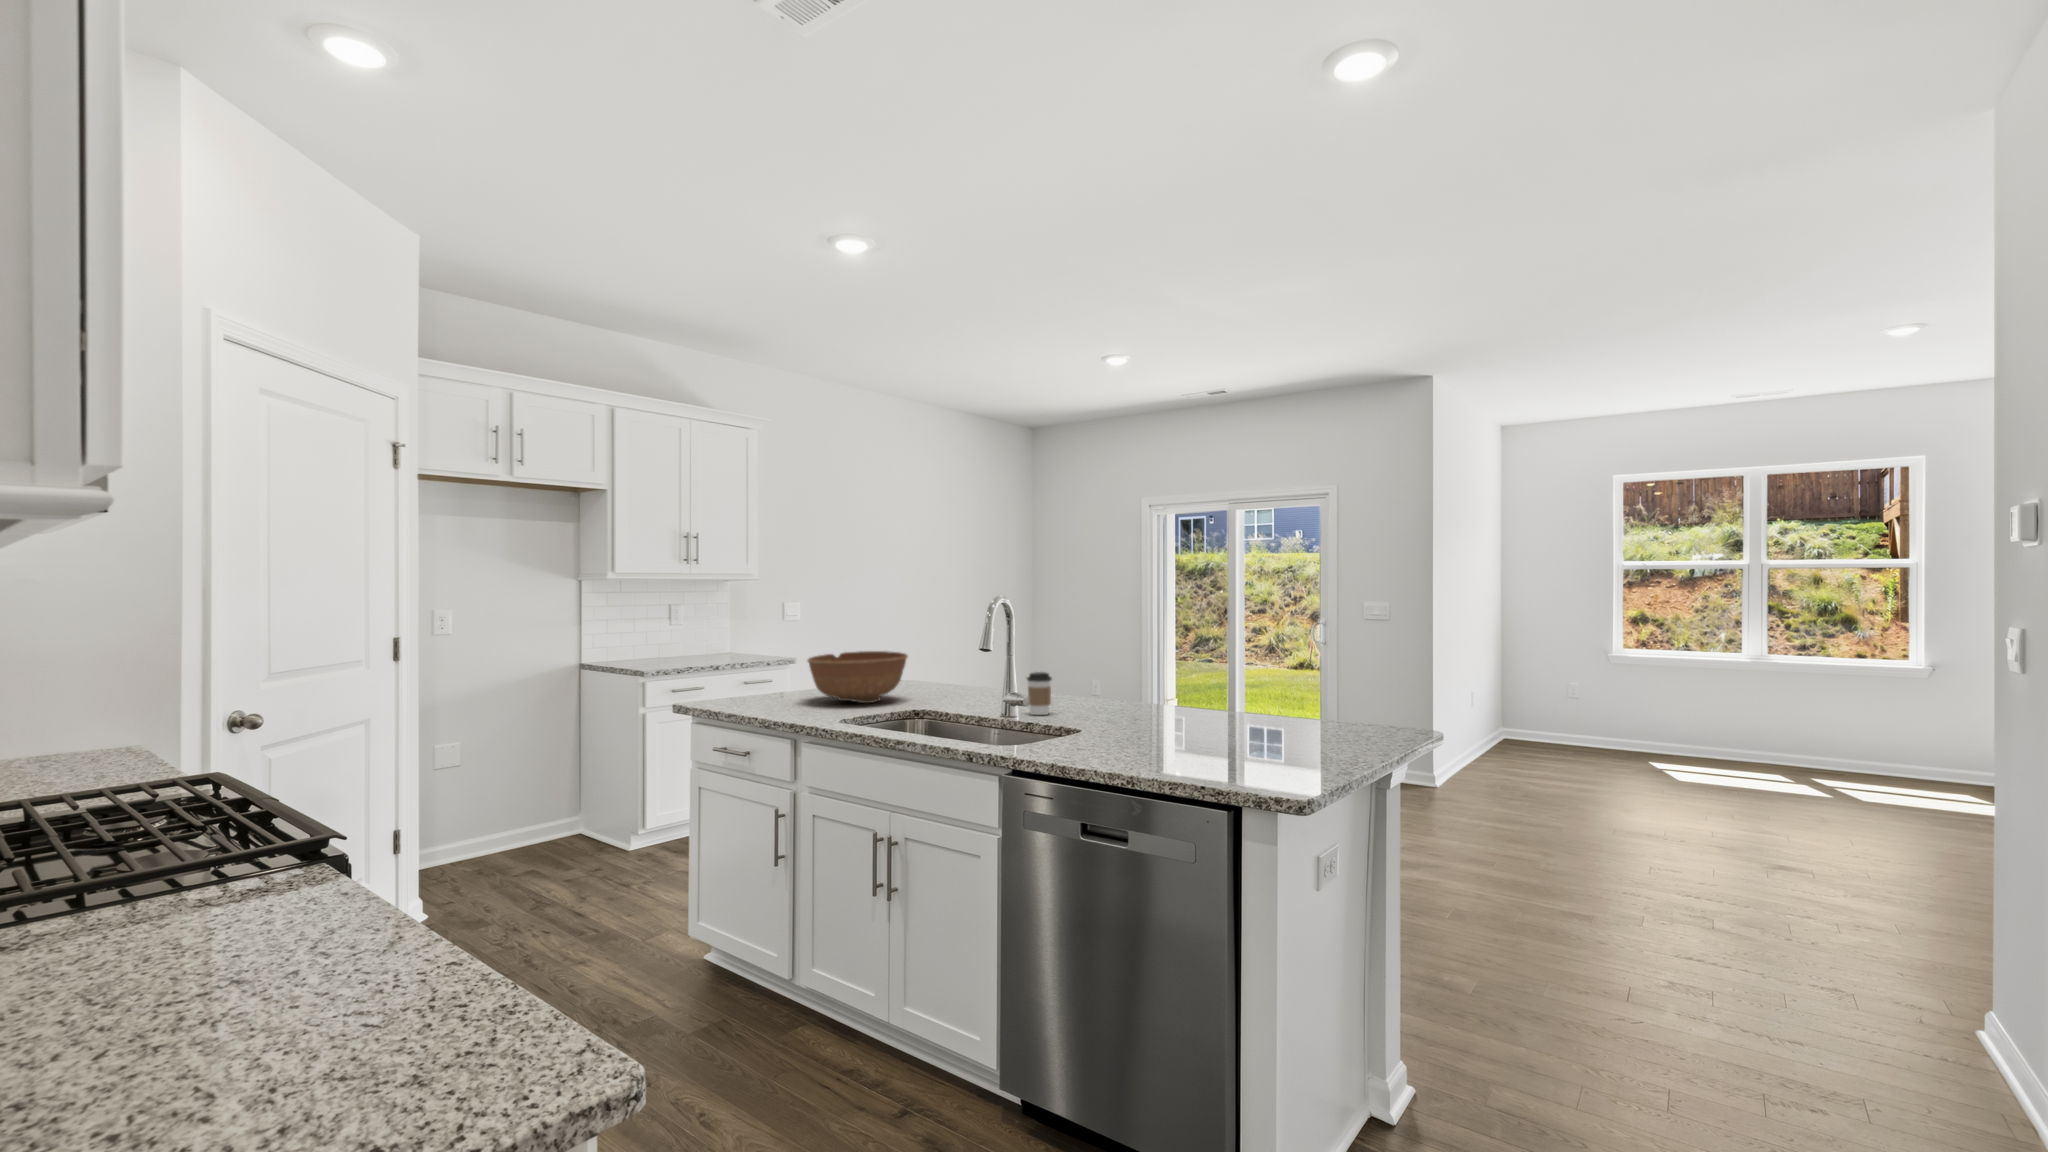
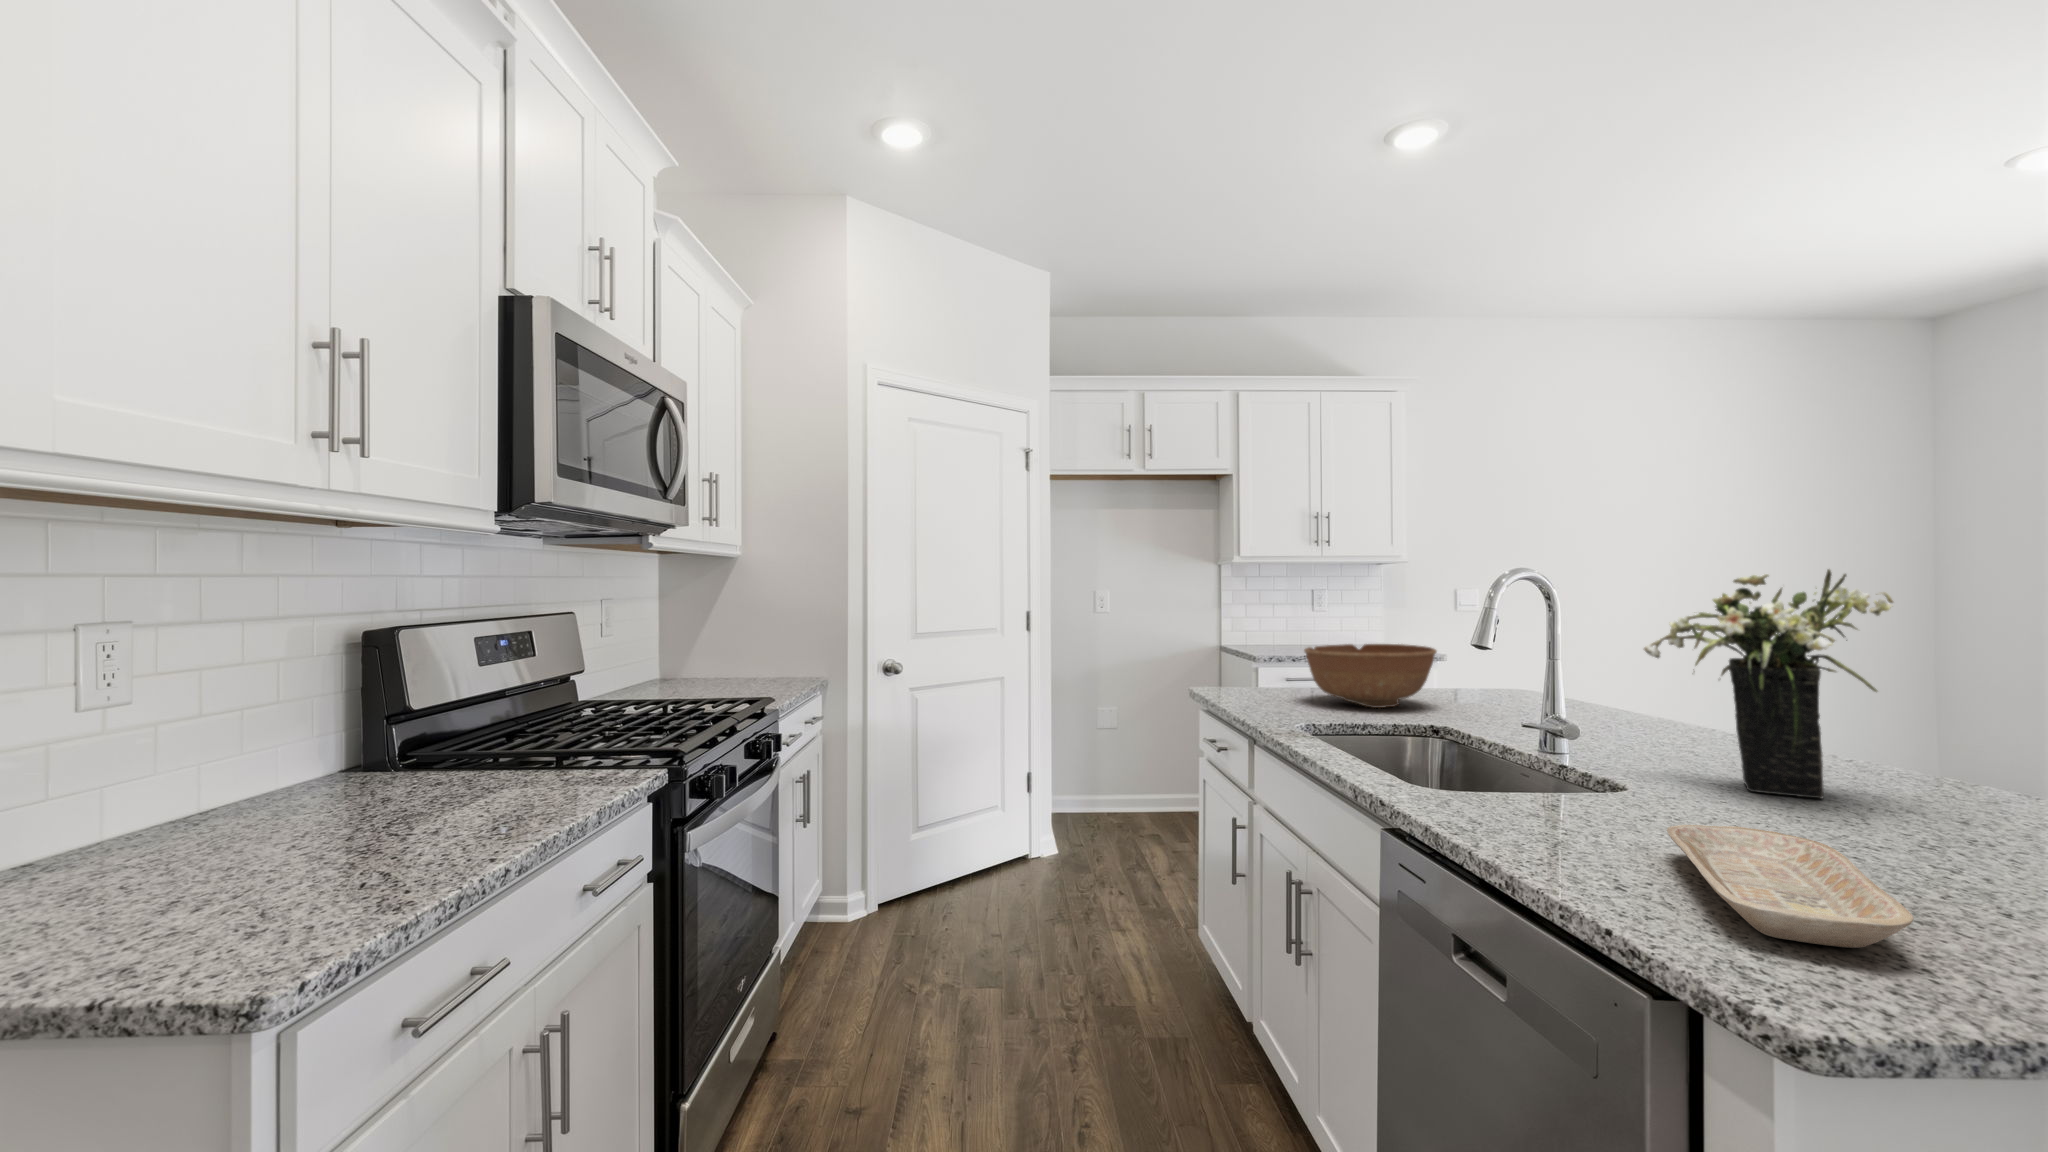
flower arrangement: none [1084,597,1185,721] -> present [1644,569,1893,799]
coffee cup: present [1027,672,1052,715] -> none [1564,689,1613,756]
tray: none [1162,733,1285,774] -> present [1667,825,1914,948]

